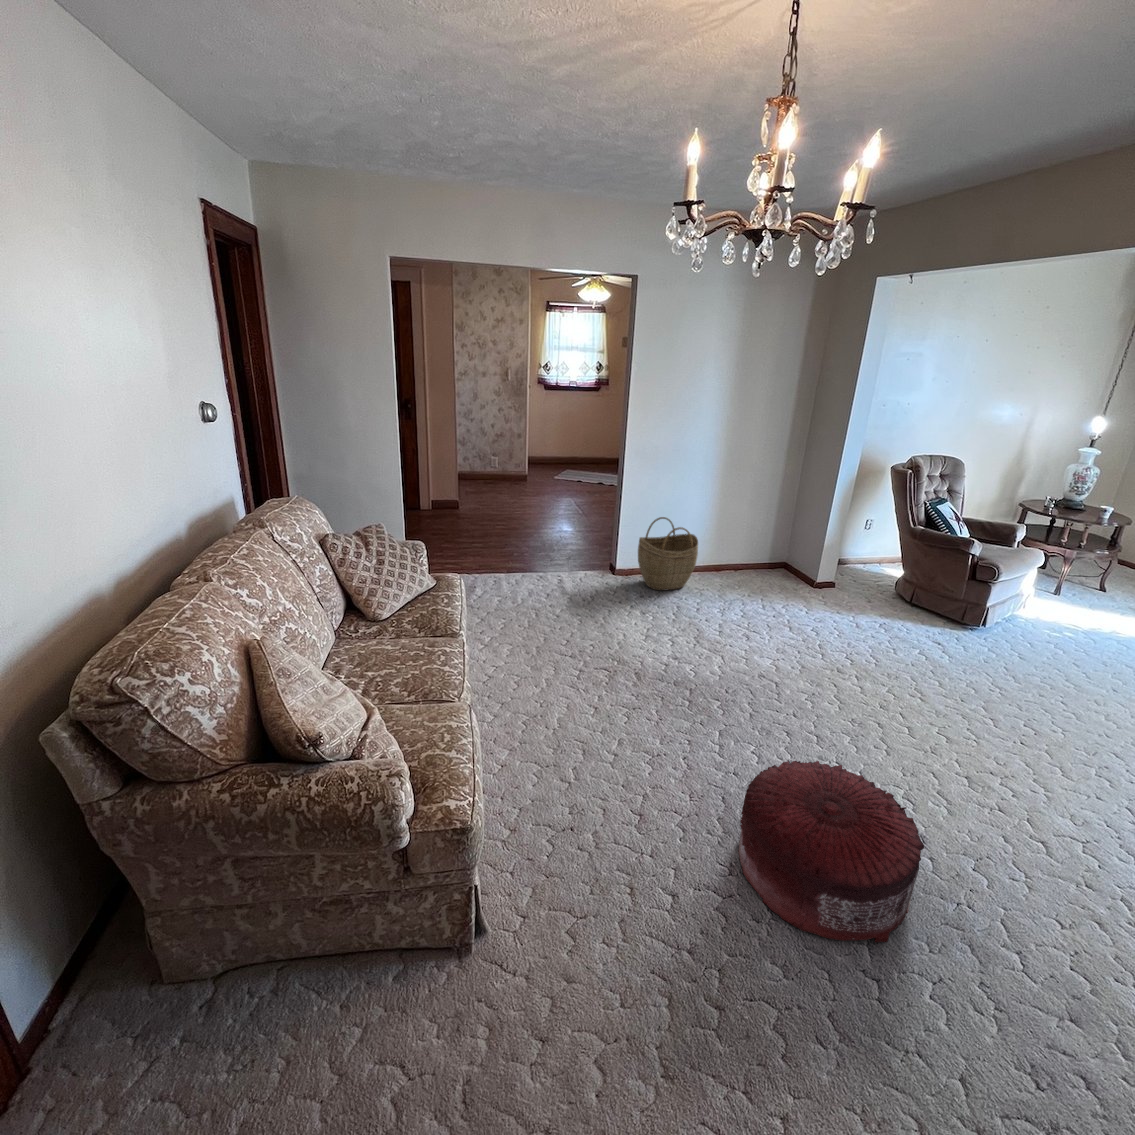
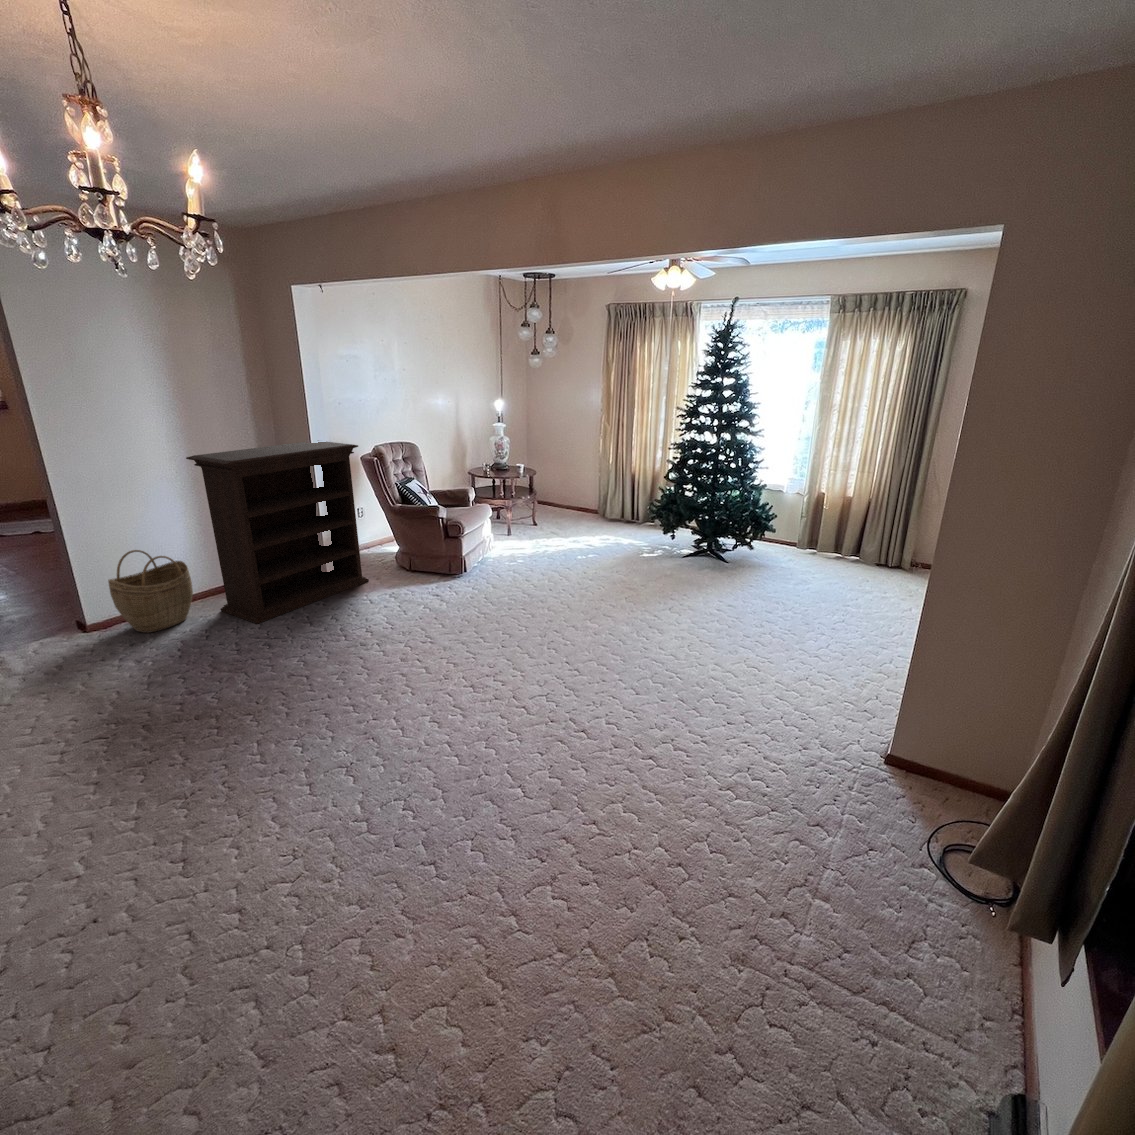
bookshelf: none [712,442,896,611] -> present [186,442,369,624]
pouf: present [738,761,924,942] -> none [286,715,446,867]

